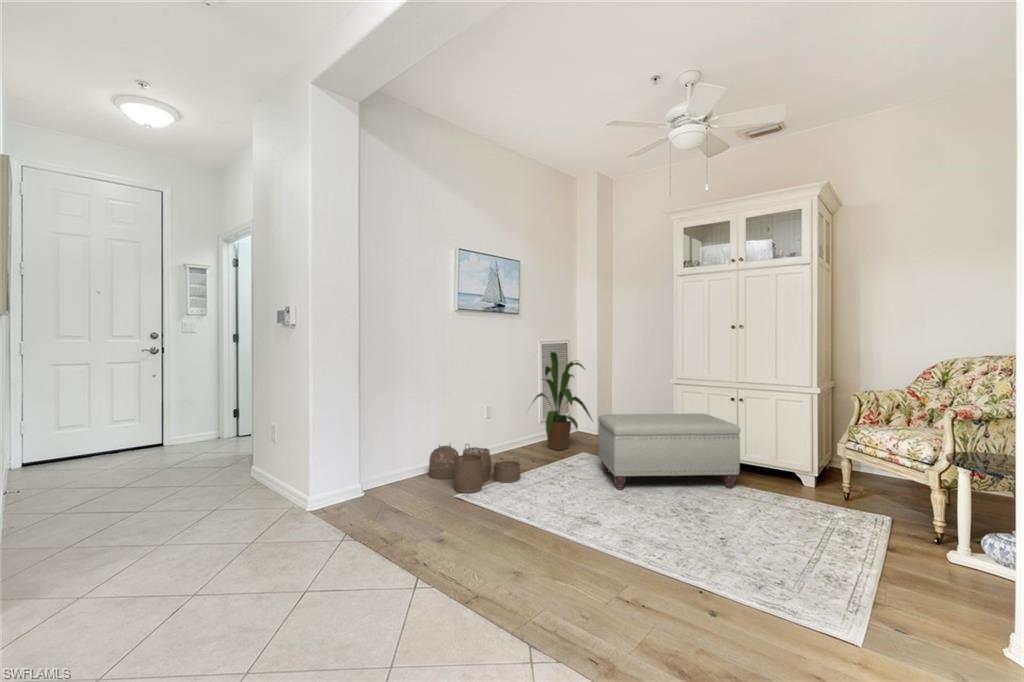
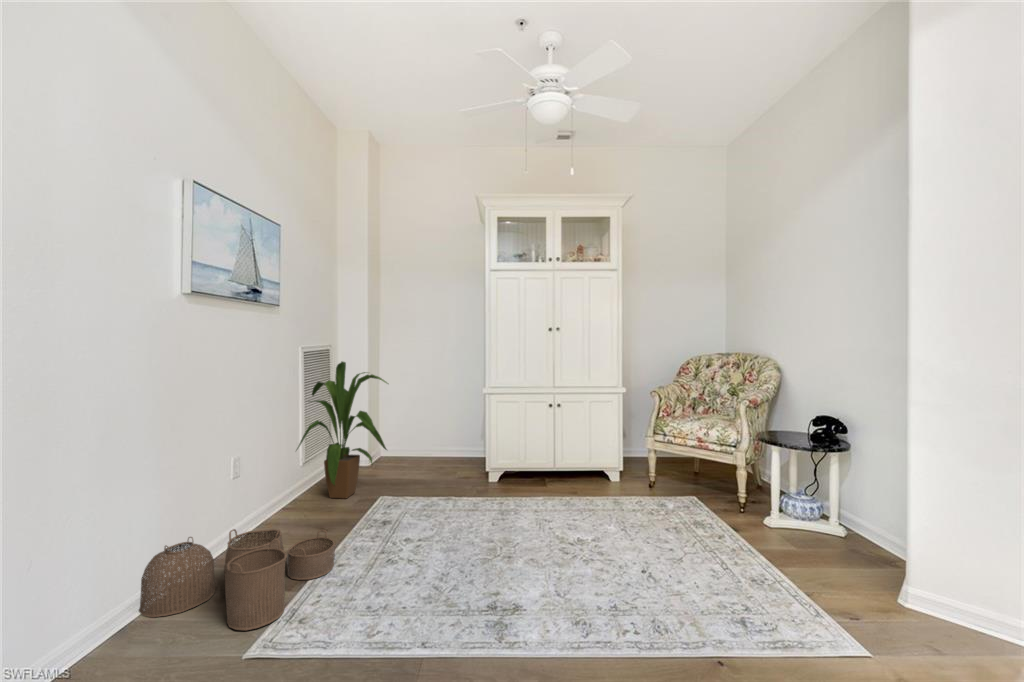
ottoman: present [598,413,740,490] -> none [425,424,582,538]

